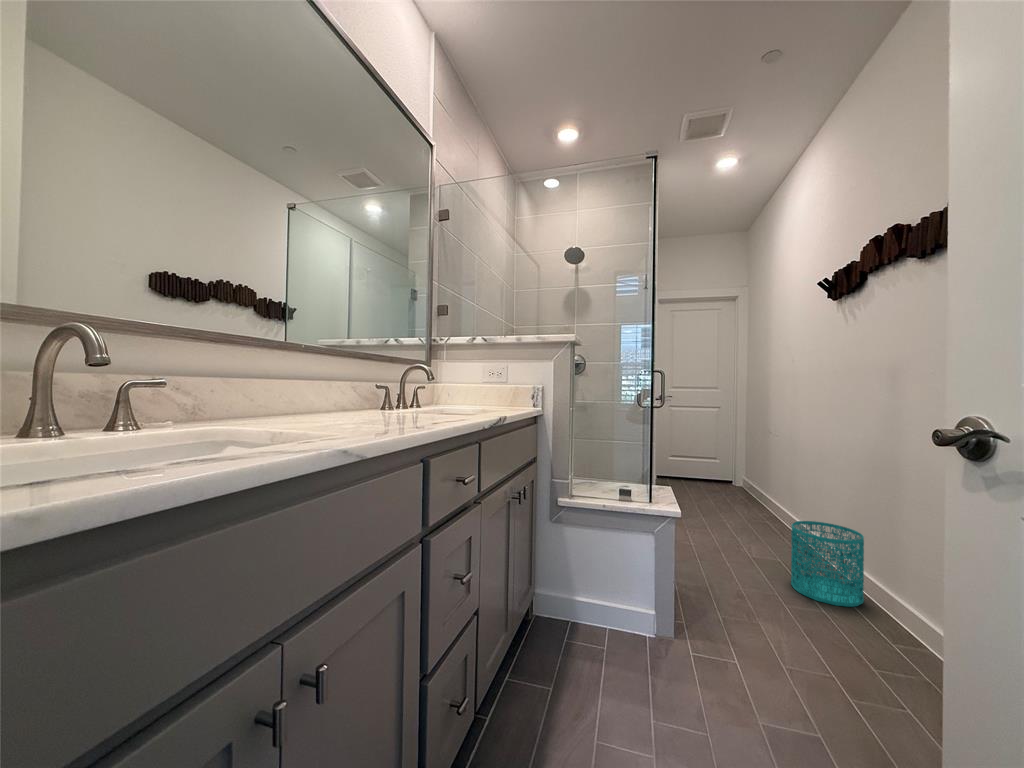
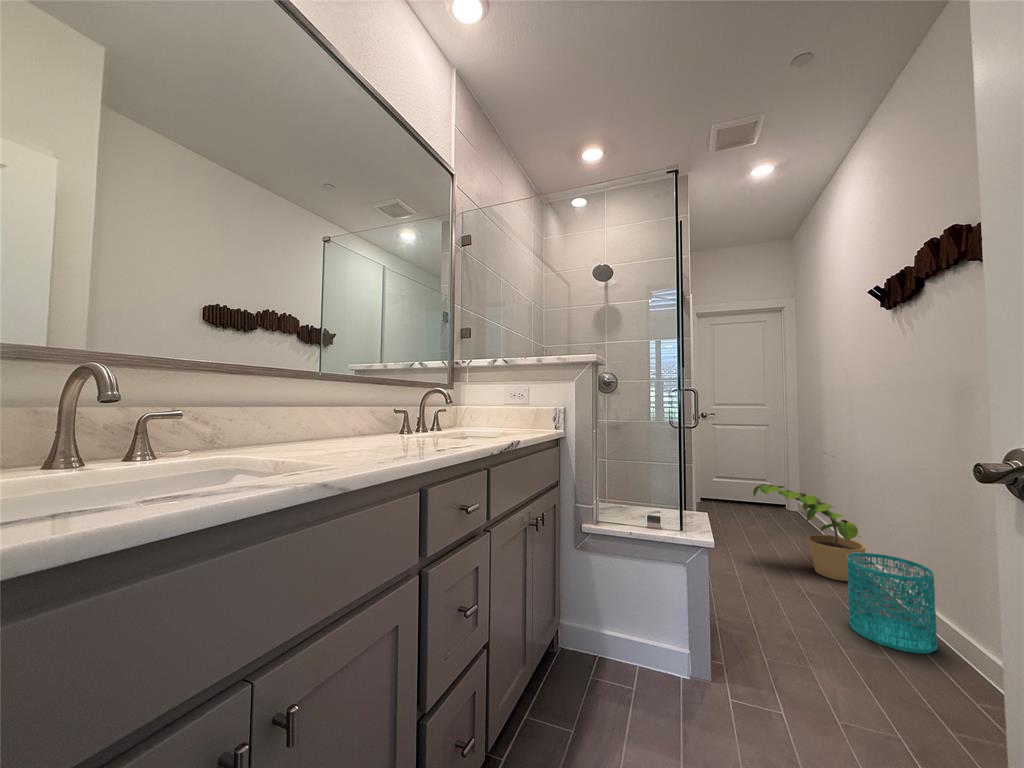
potted plant: none [709,461,805,548] -> present [753,484,866,581]

